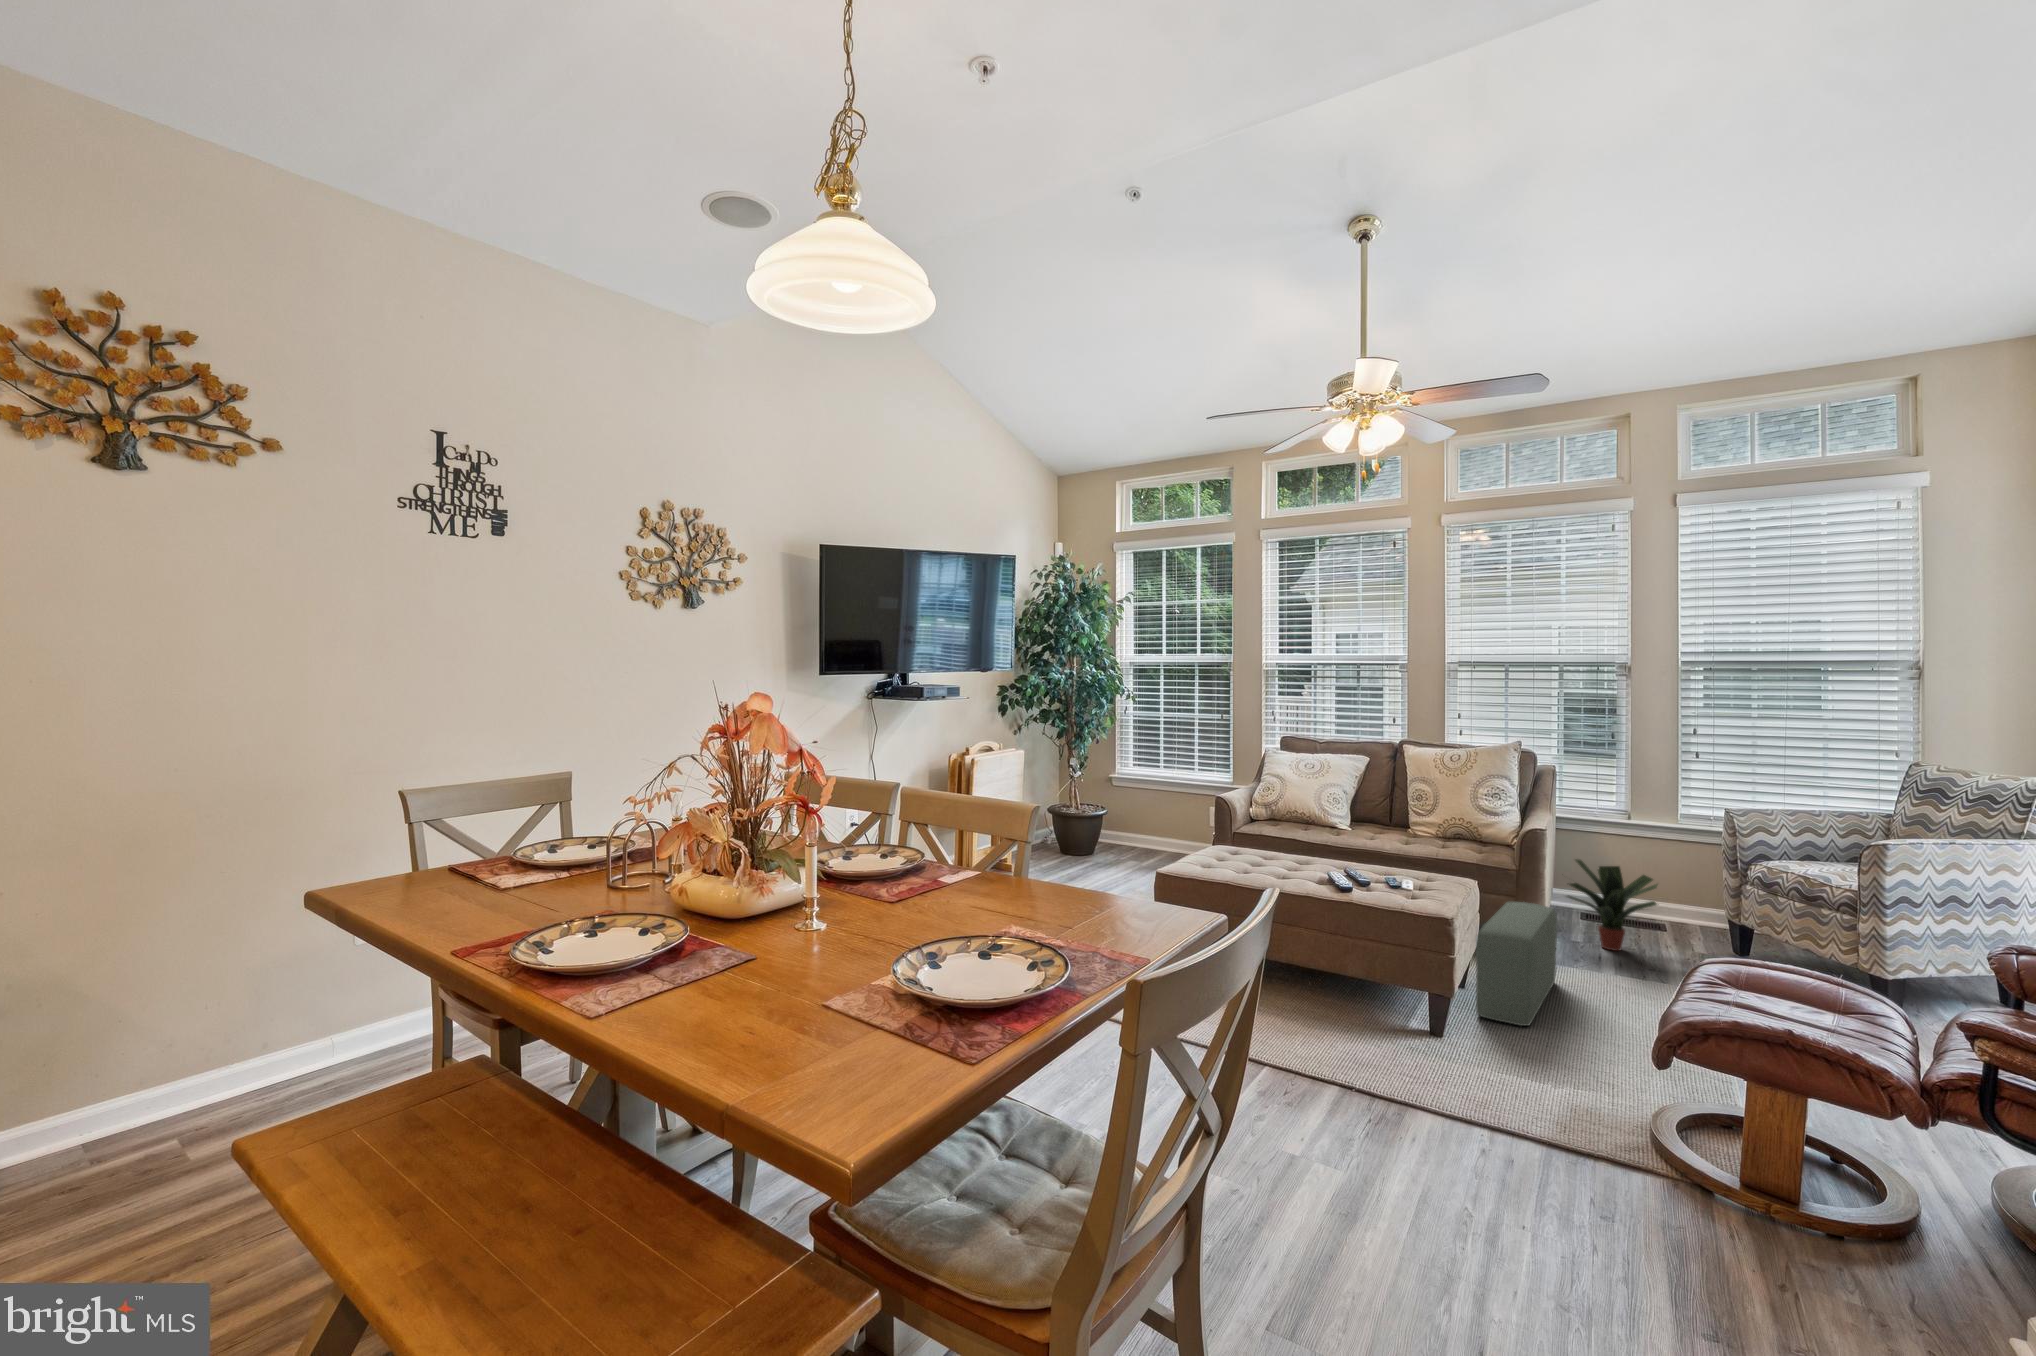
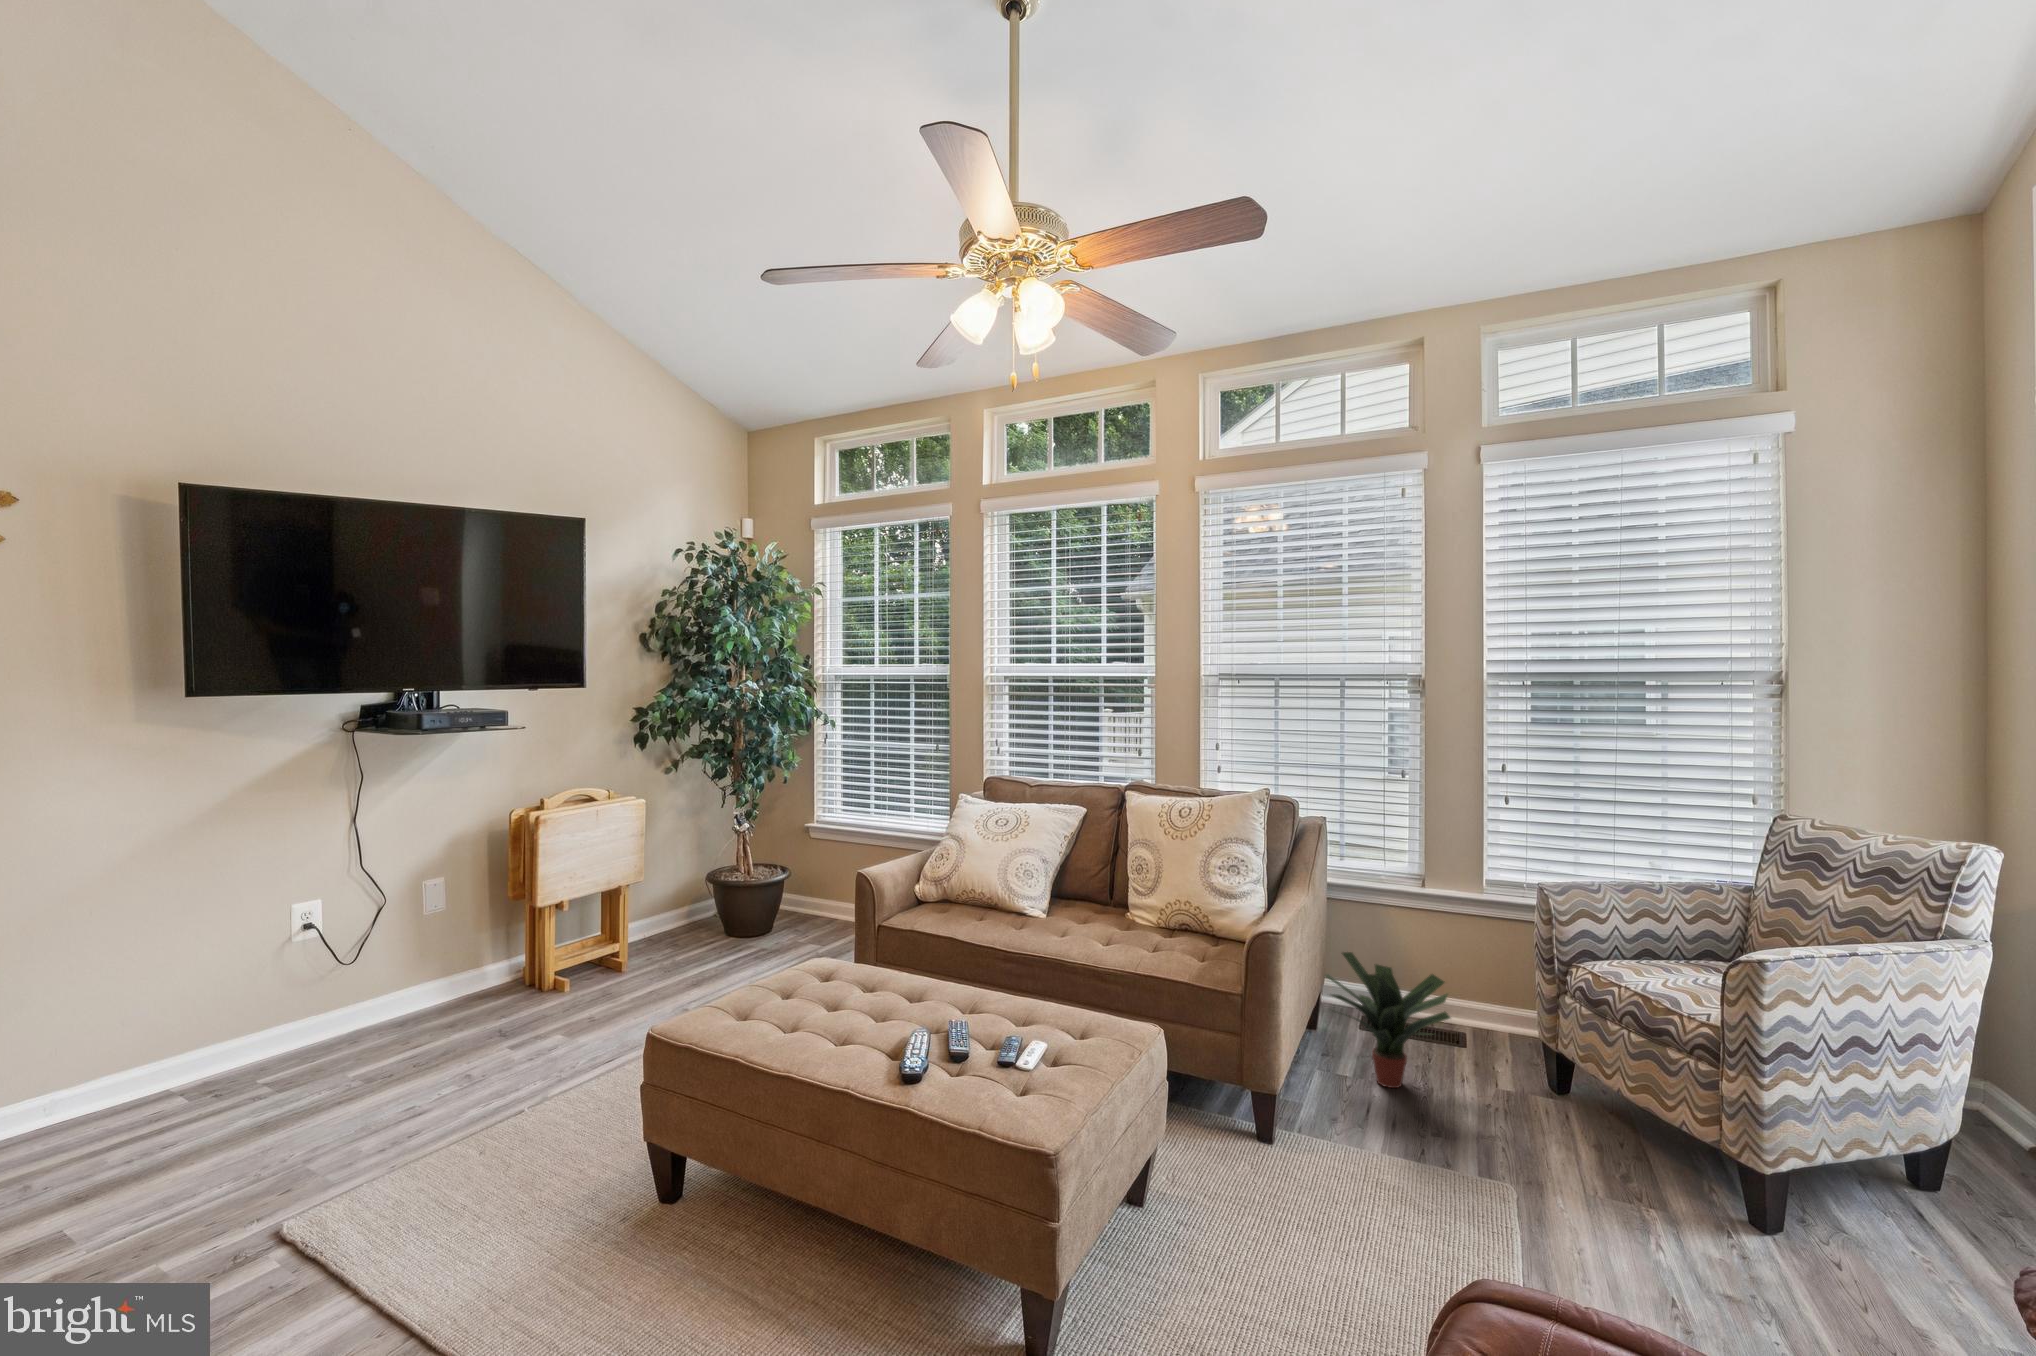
pouf: present [1476,902,1557,1026] -> none [1141,1045,1293,1304]

